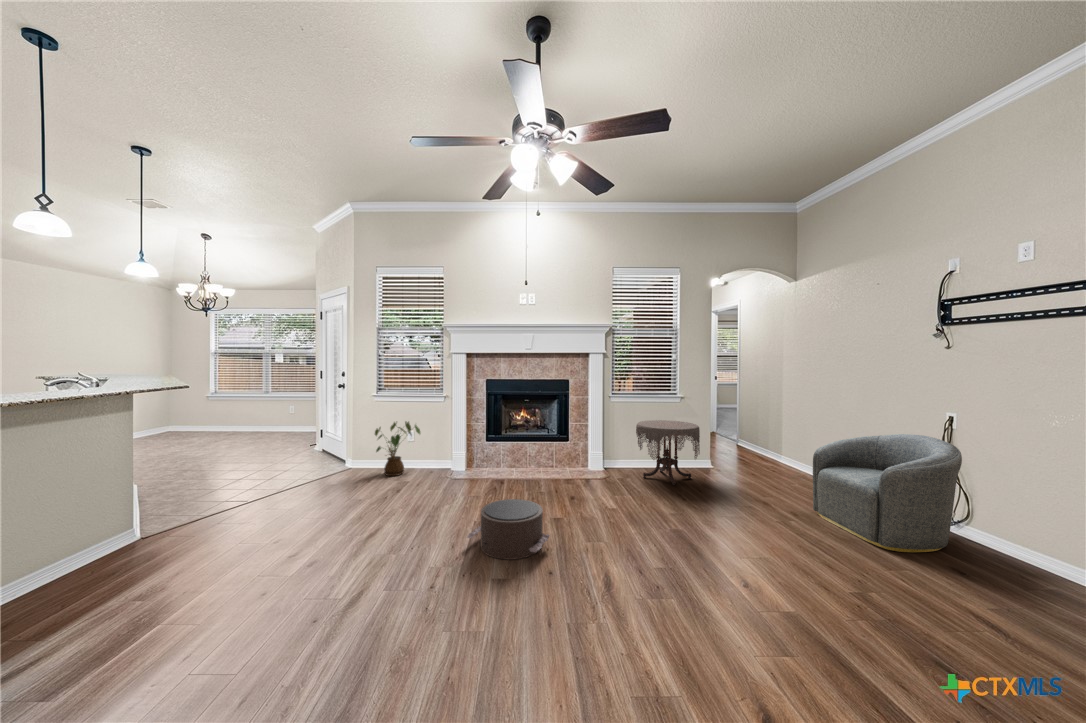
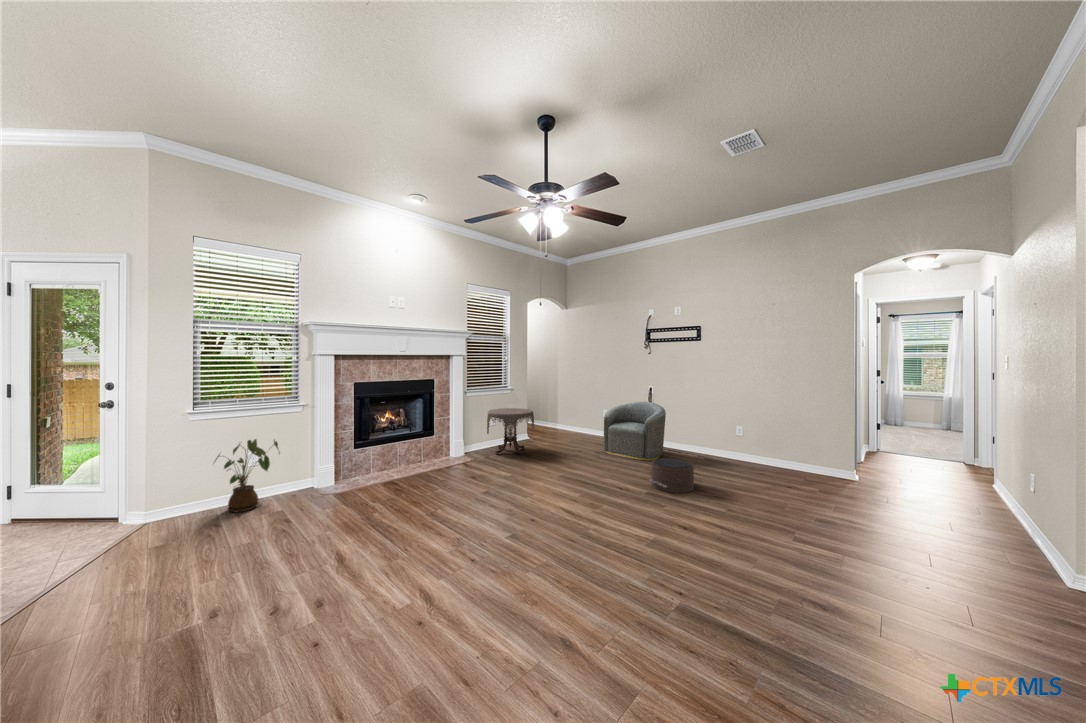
pouf: present [467,499,550,560] -> present [649,458,703,493]

